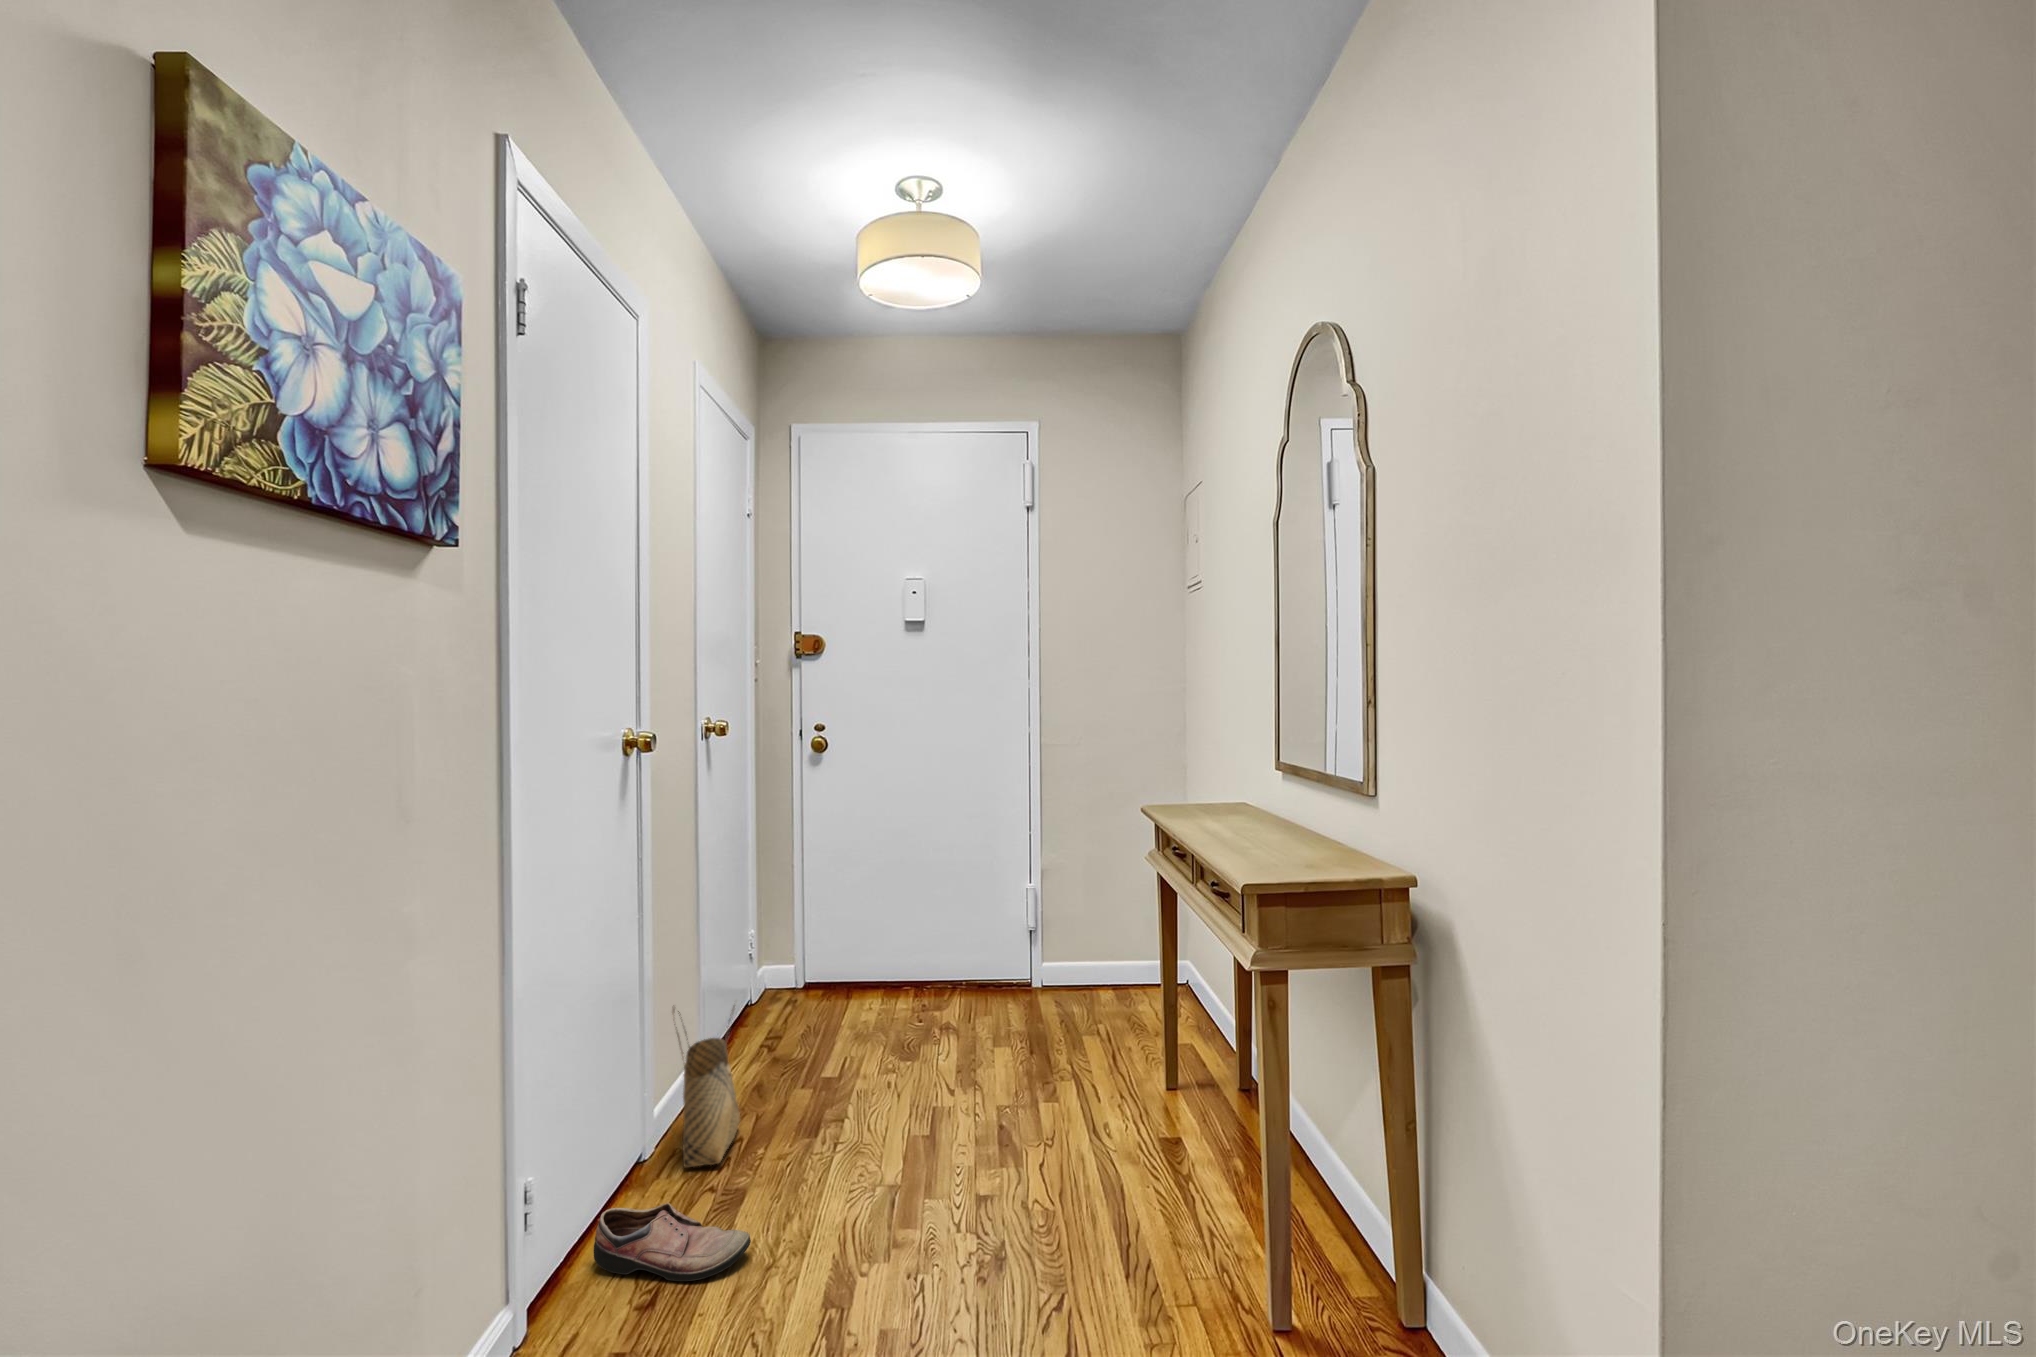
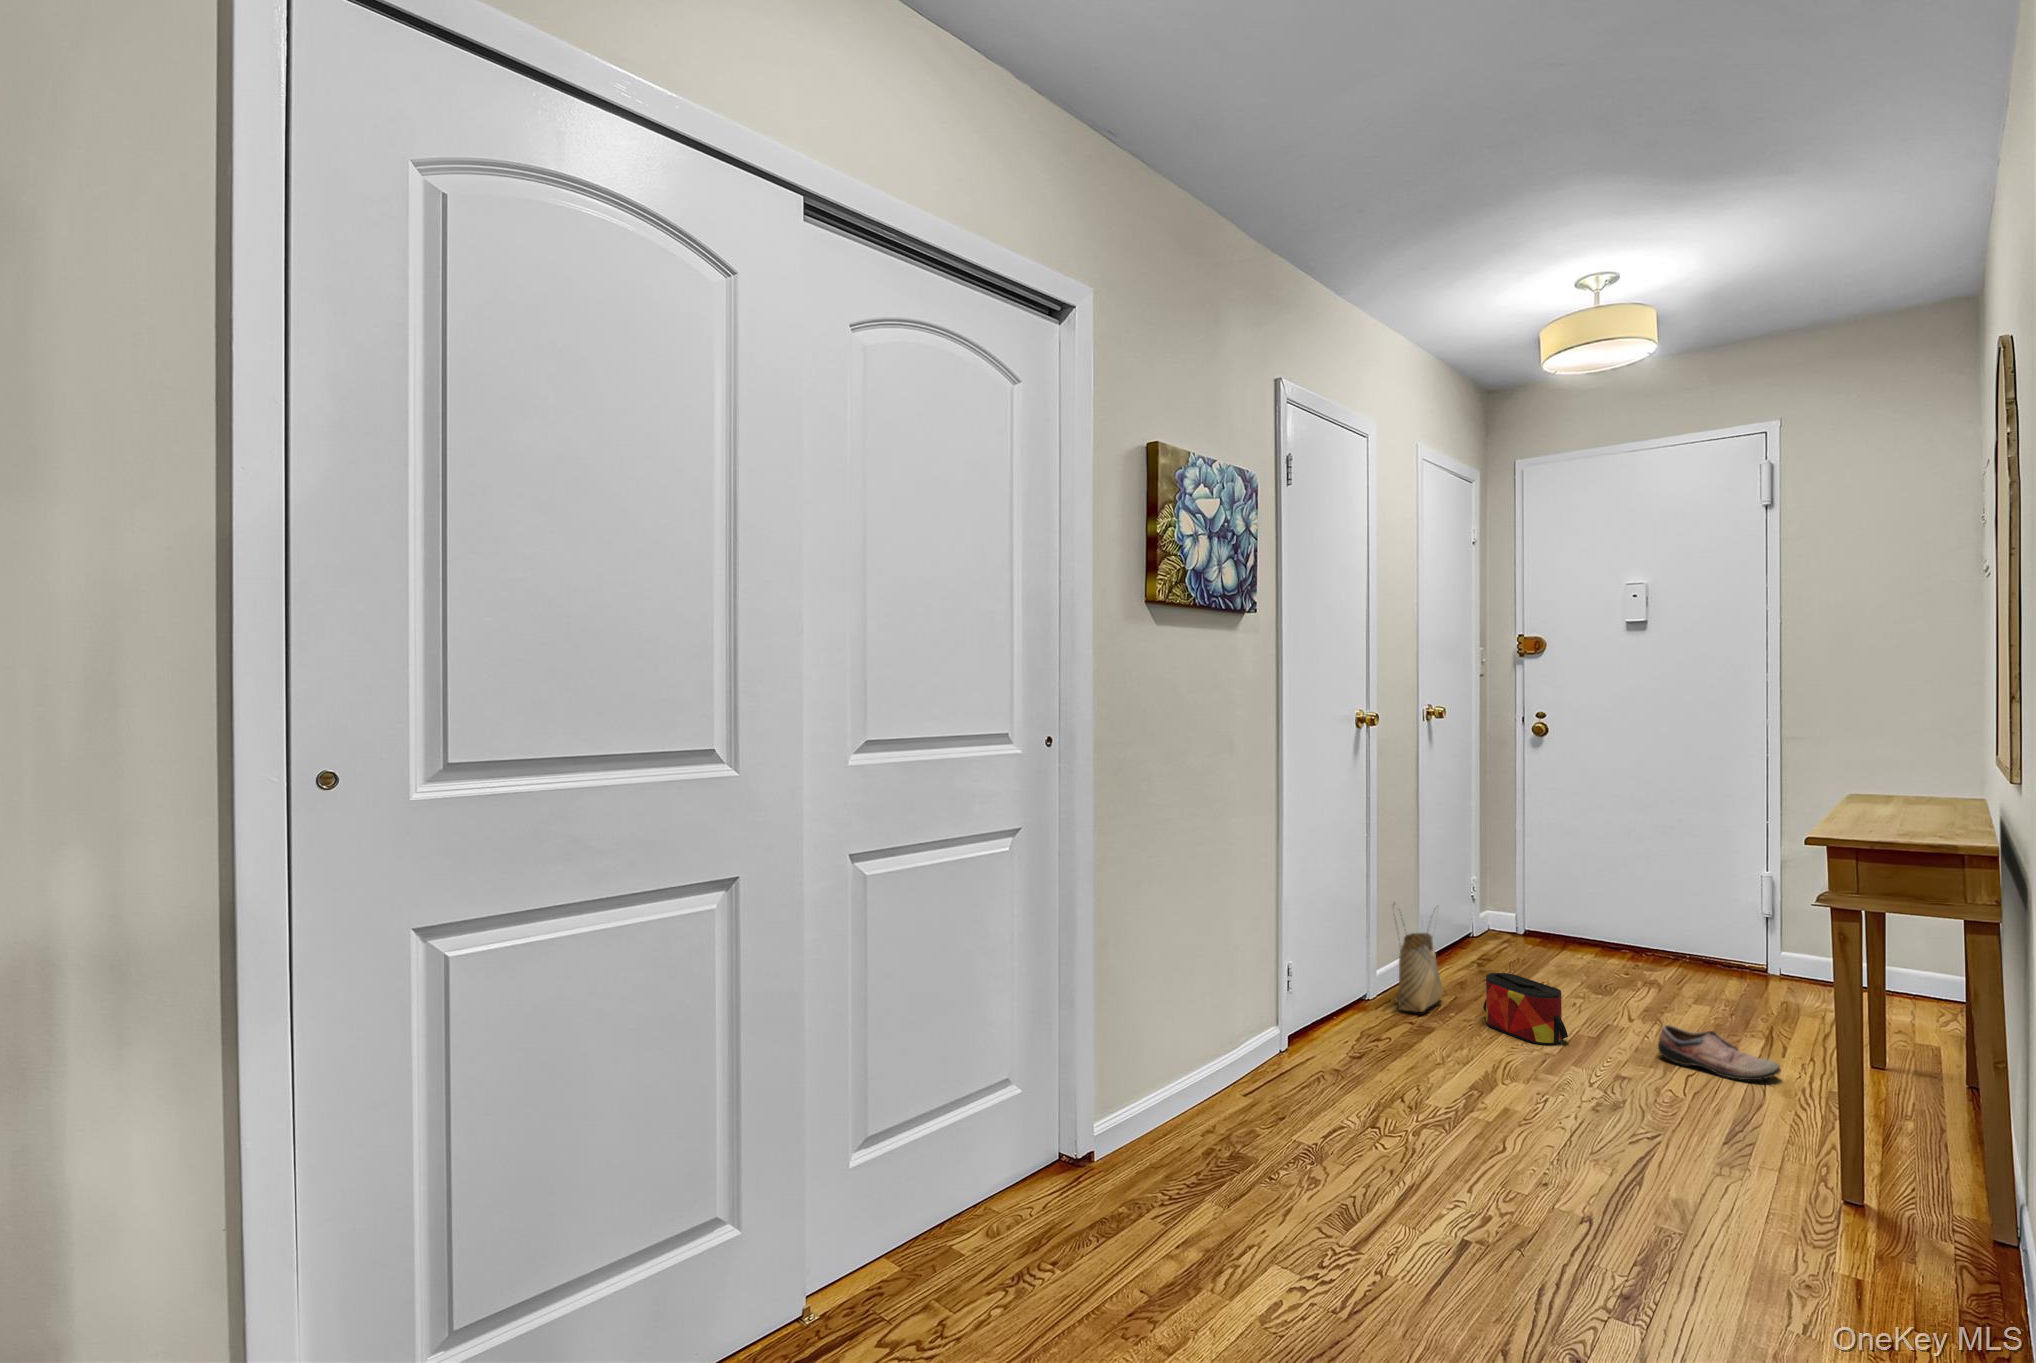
bag: none [798,1076,911,1174] -> present [1483,973,1568,1045]
shoe: present [594,1203,751,1281] -> present [1658,1025,1780,1080]

